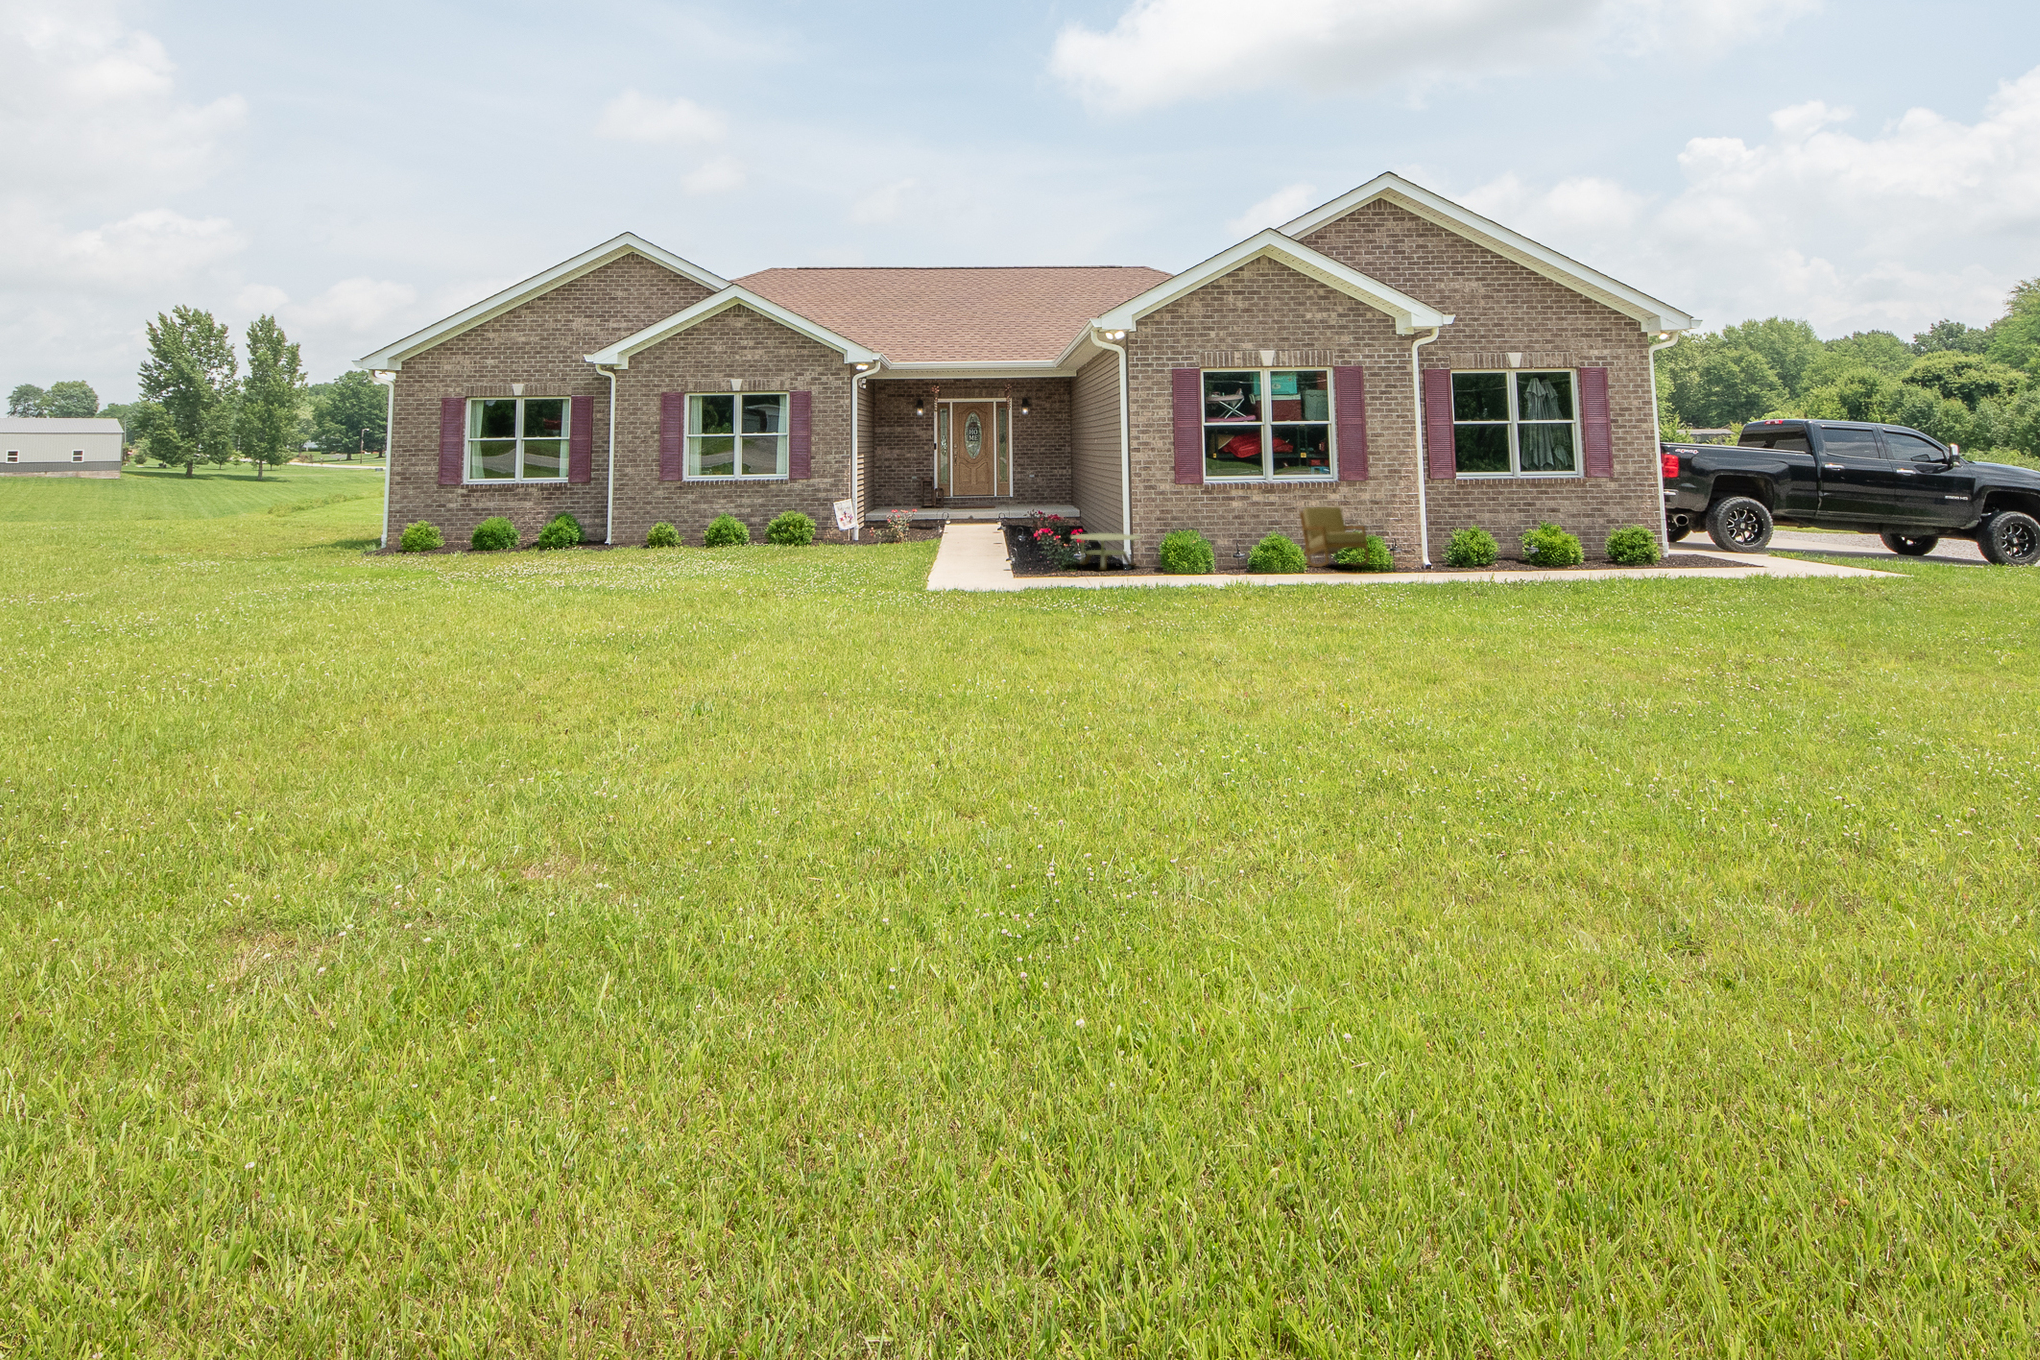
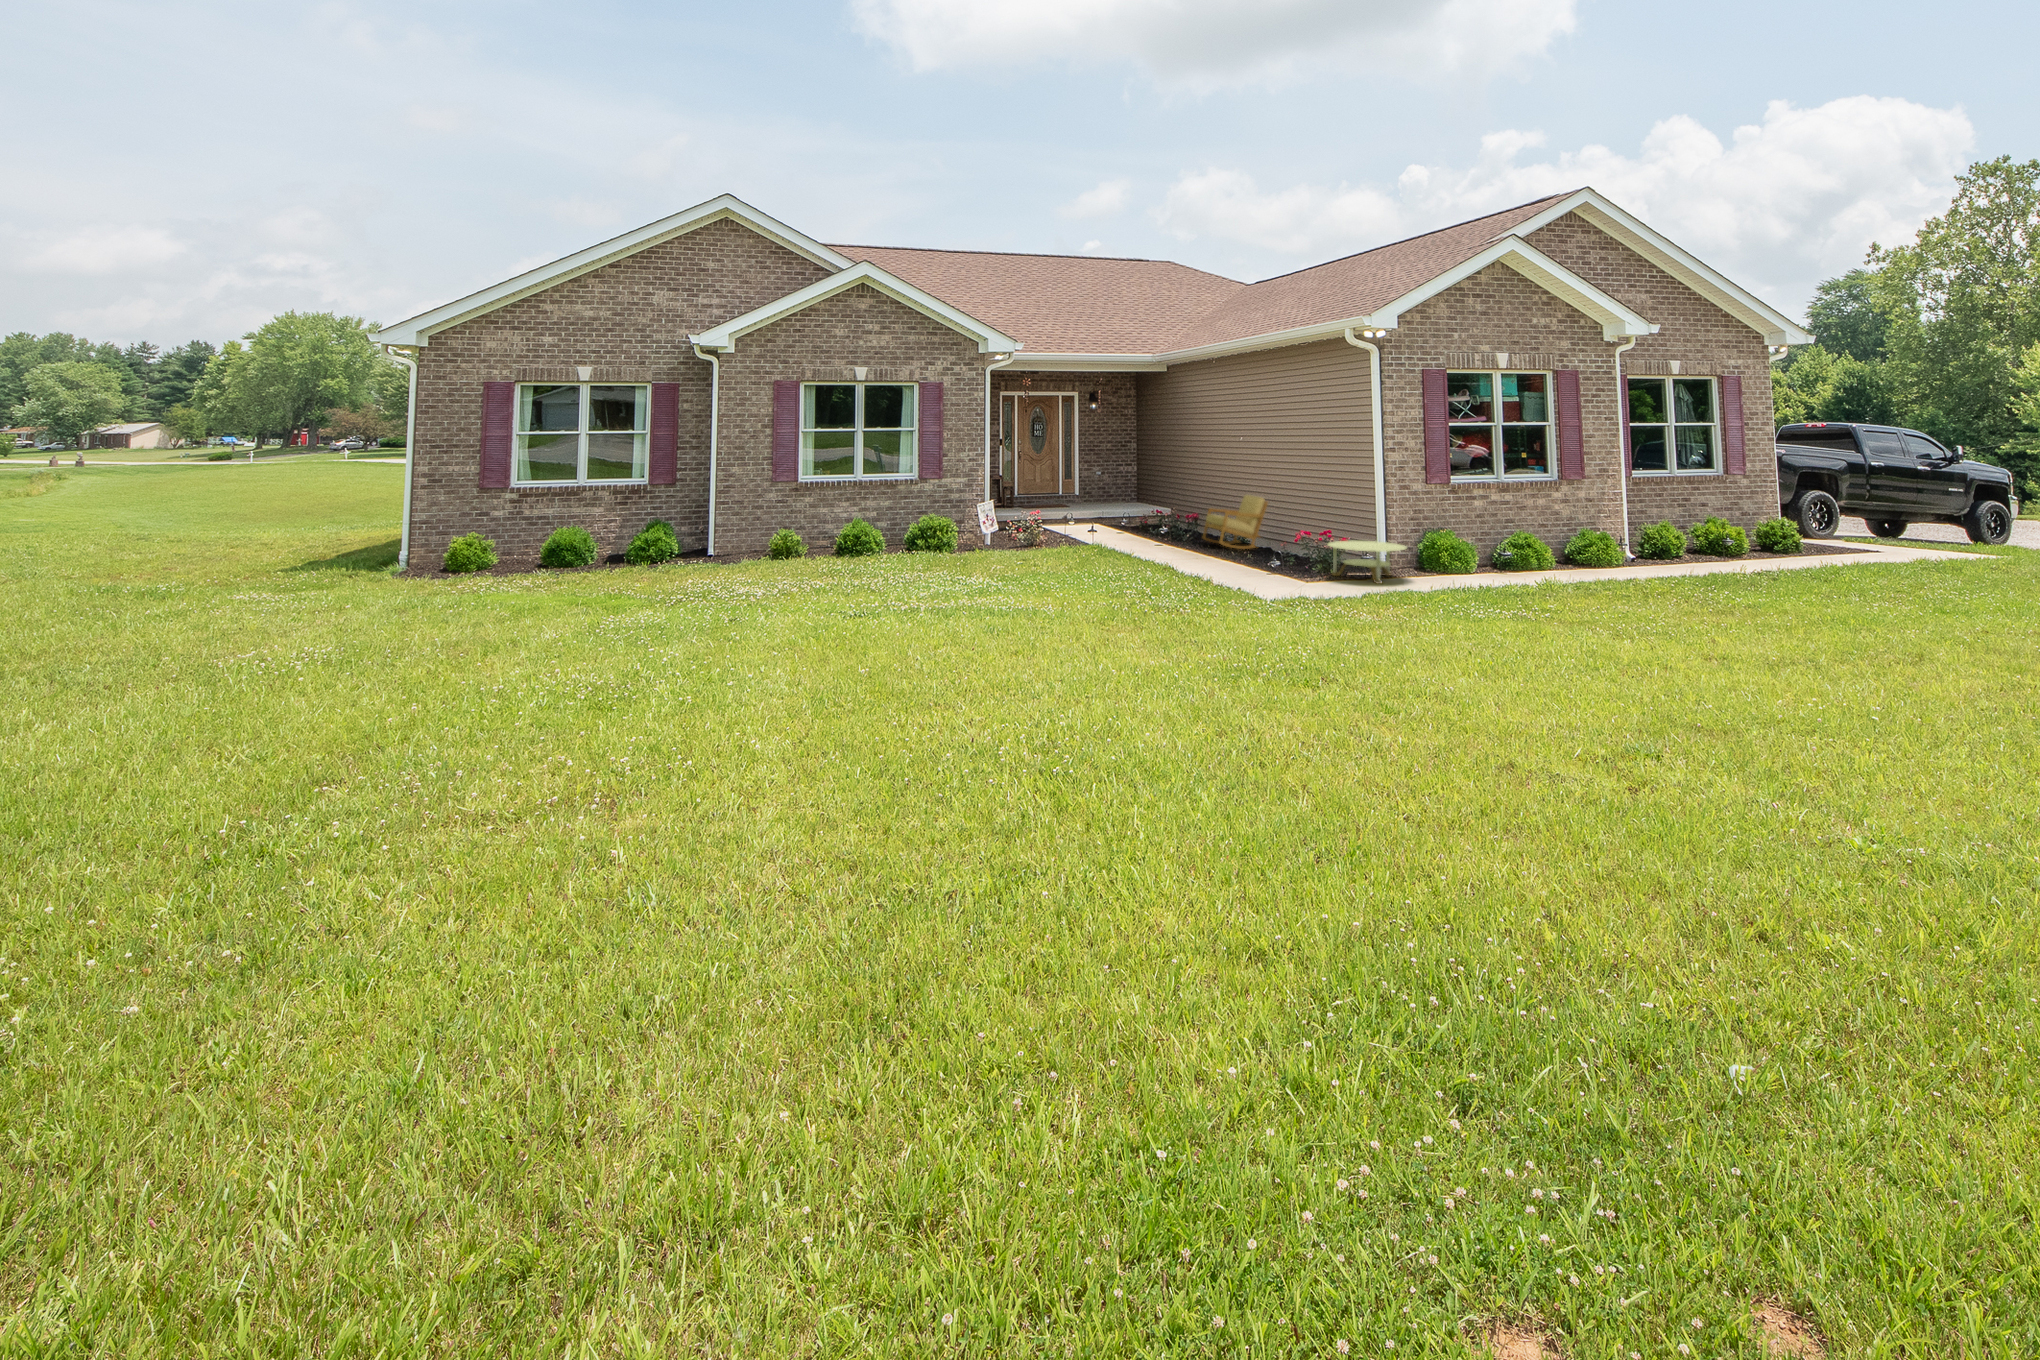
chair: present [1300,507,1369,567] -> present [1203,495,1268,549]

